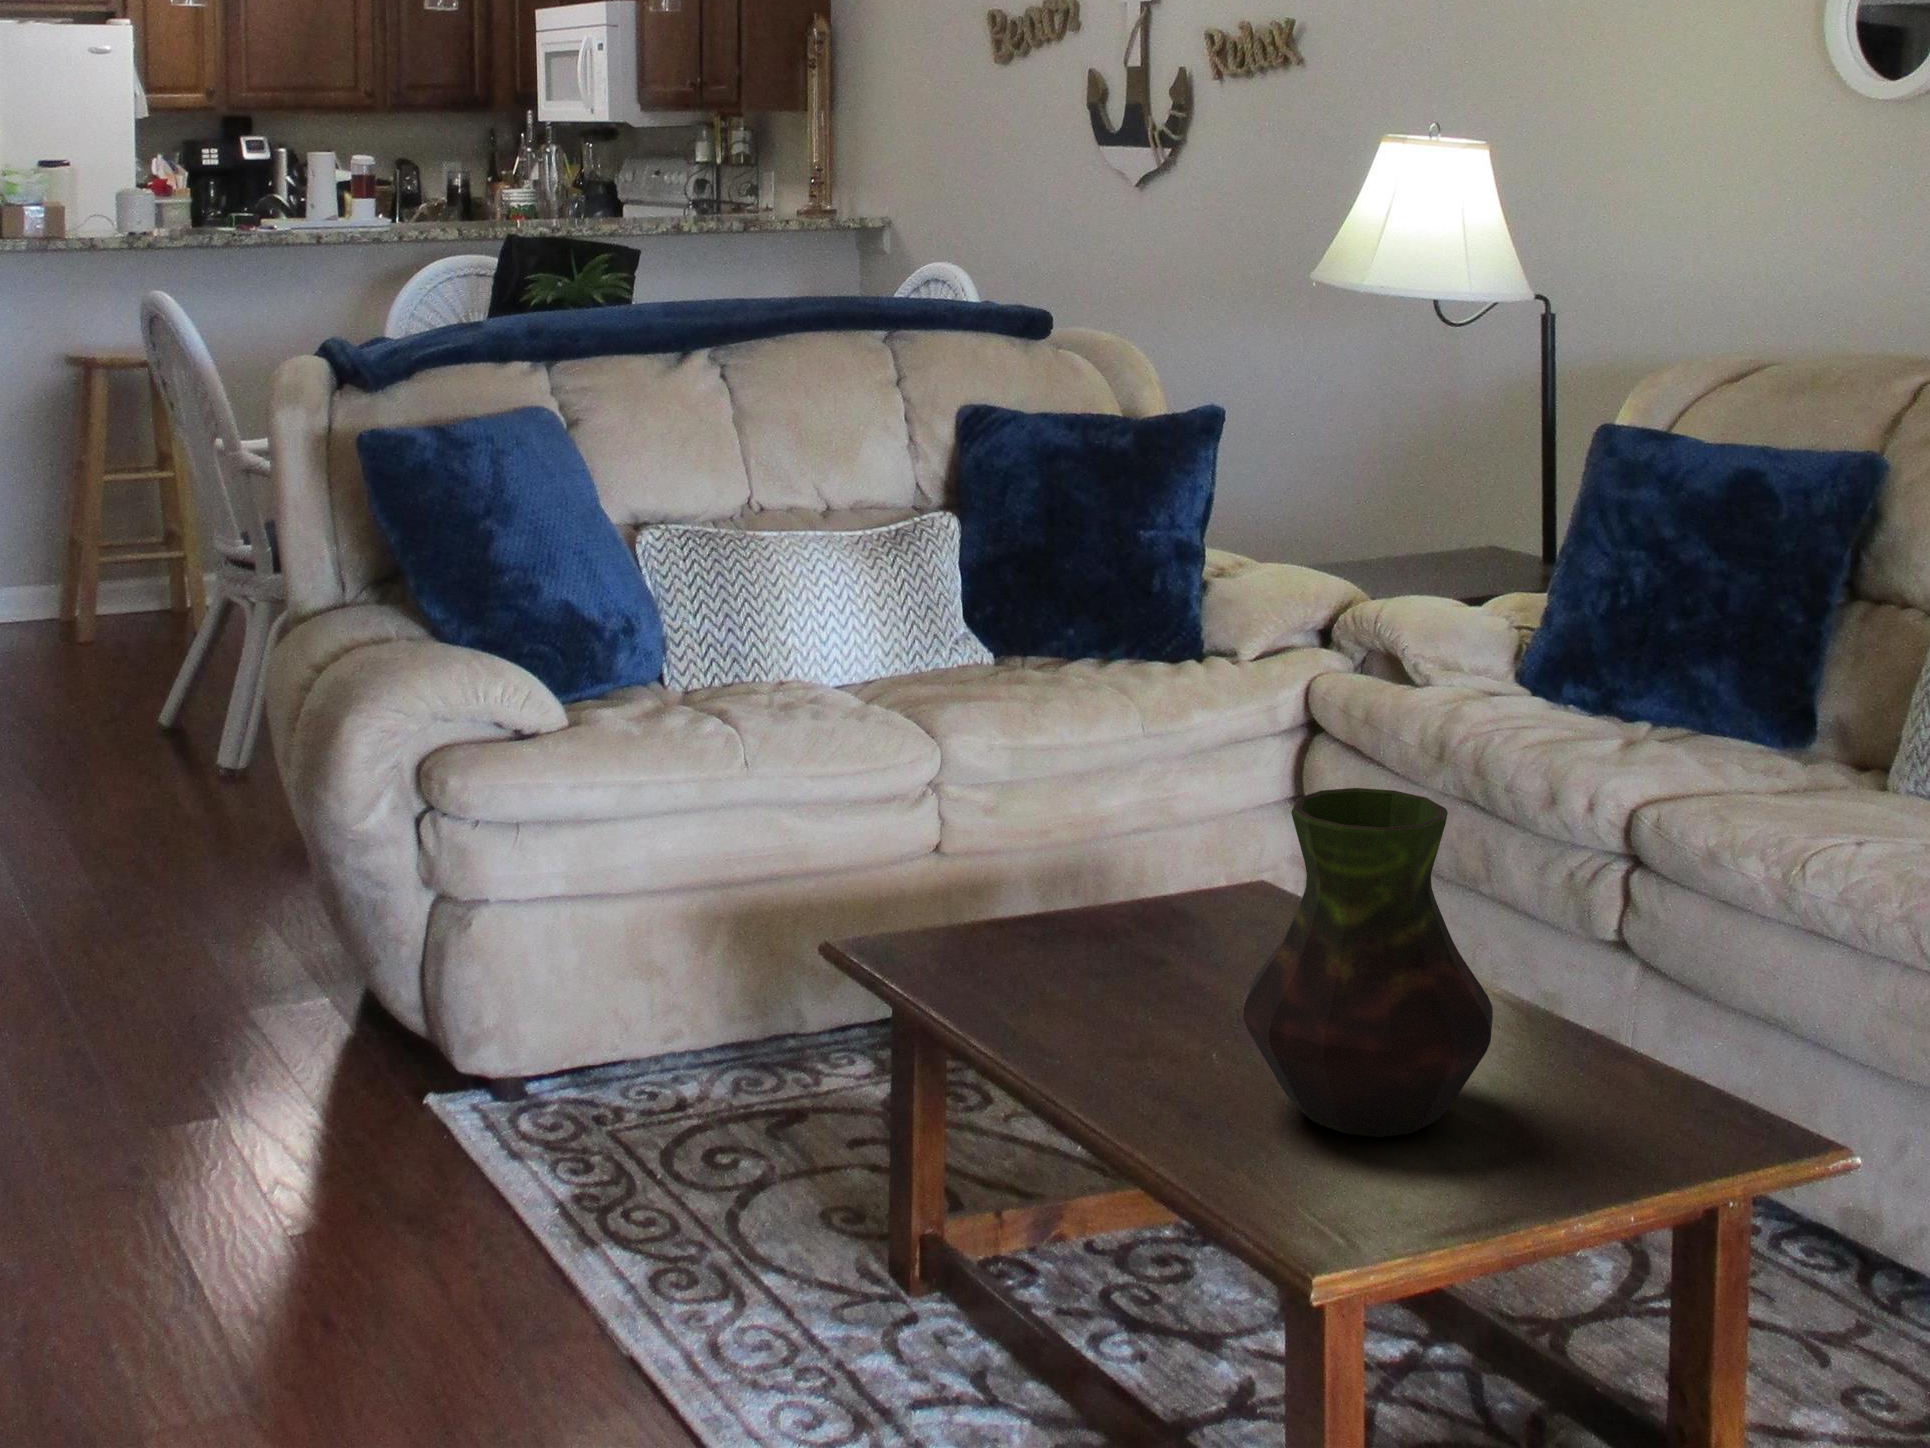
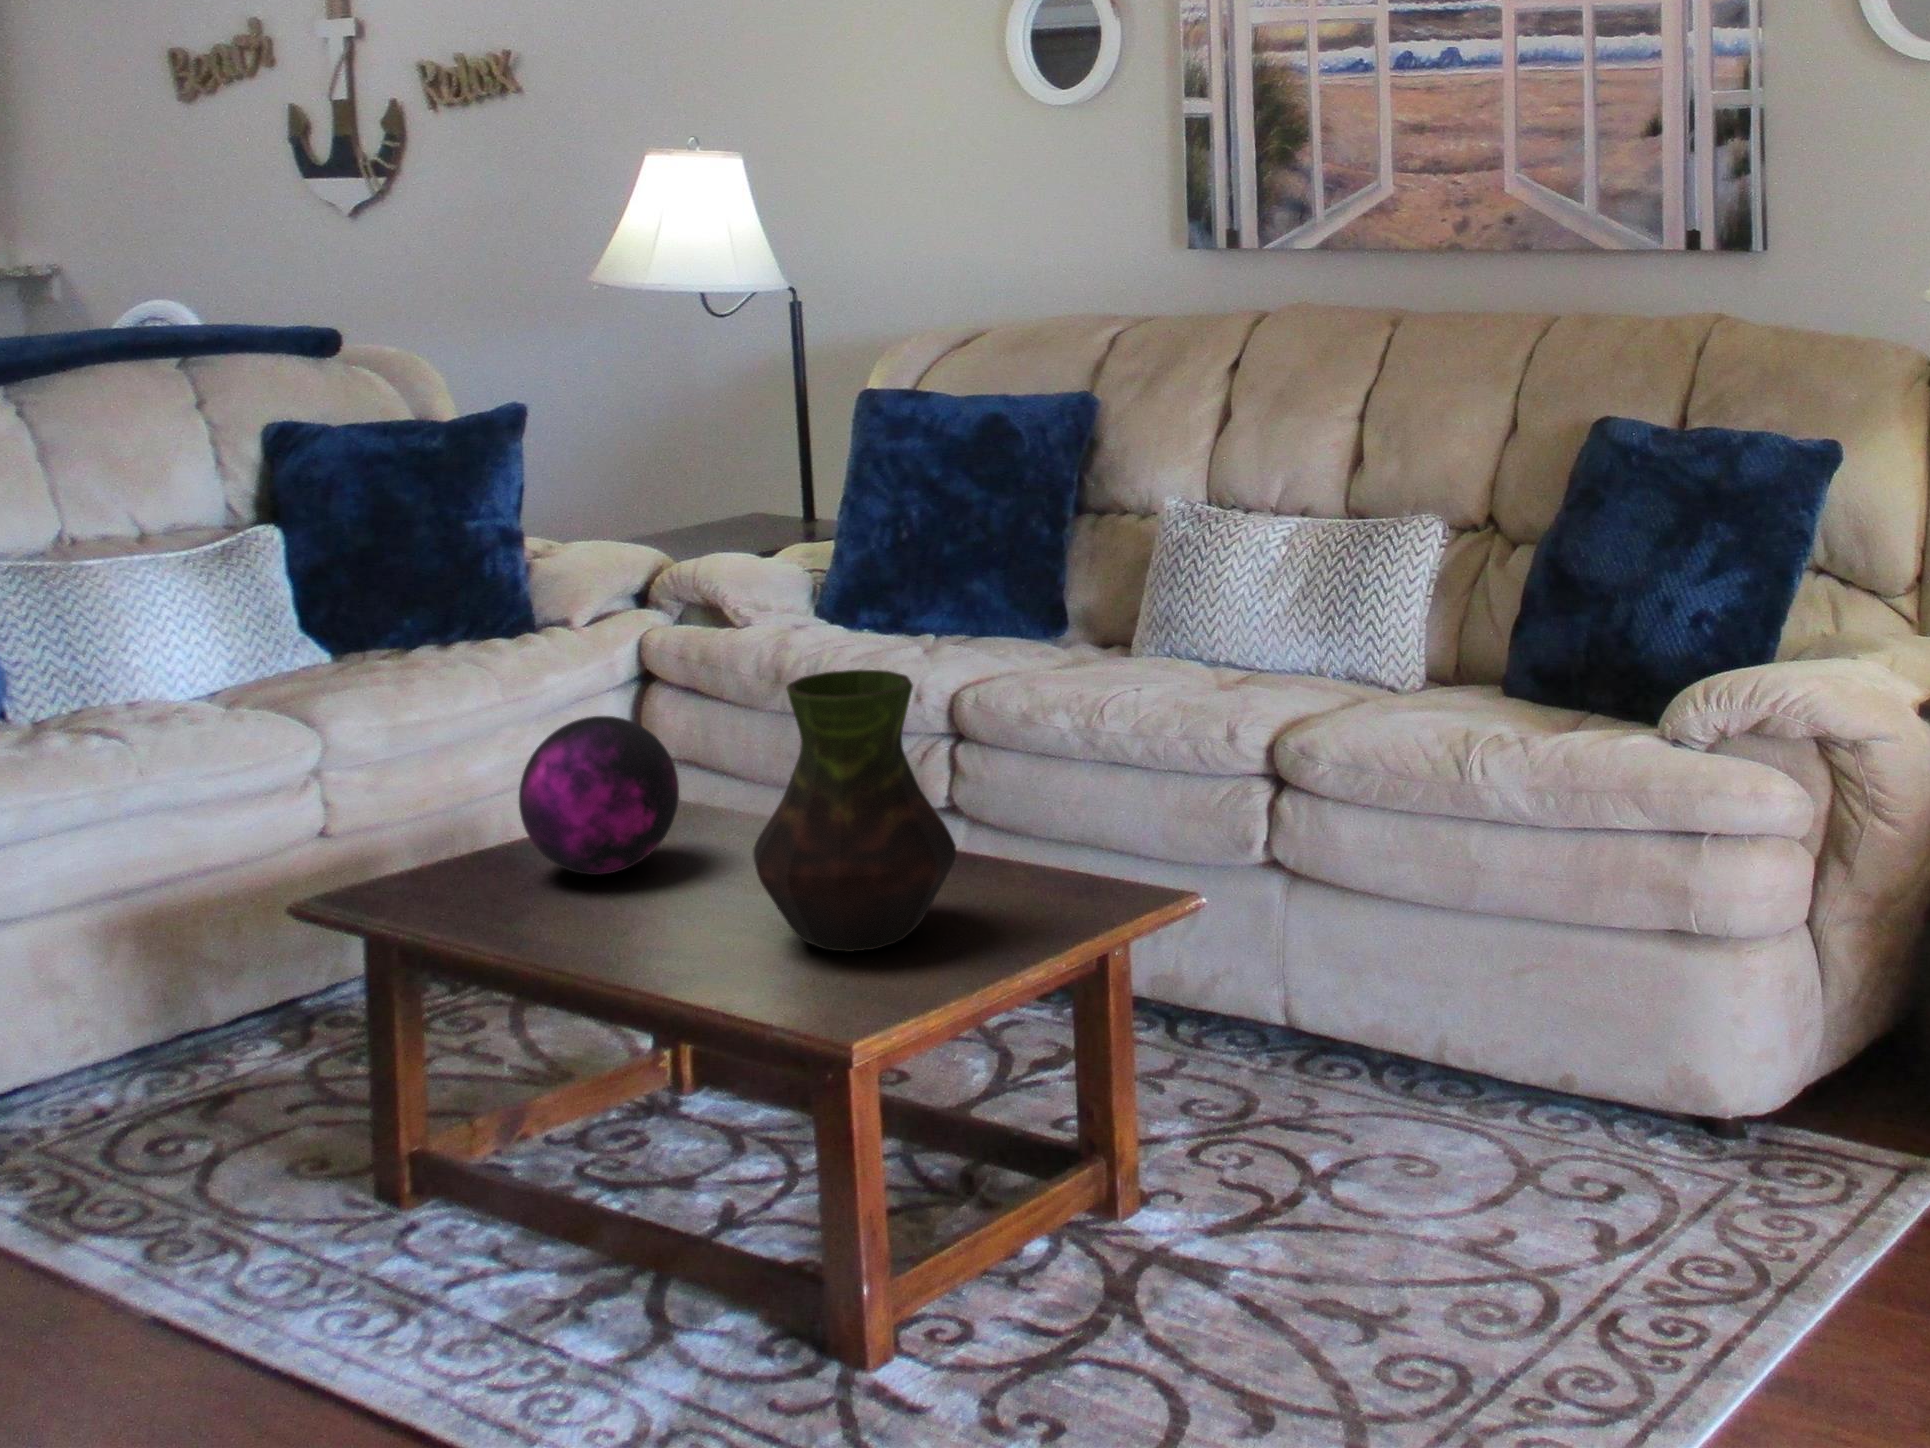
decorative orb: none [1047,789,1224,971] -> present [519,716,679,875]

